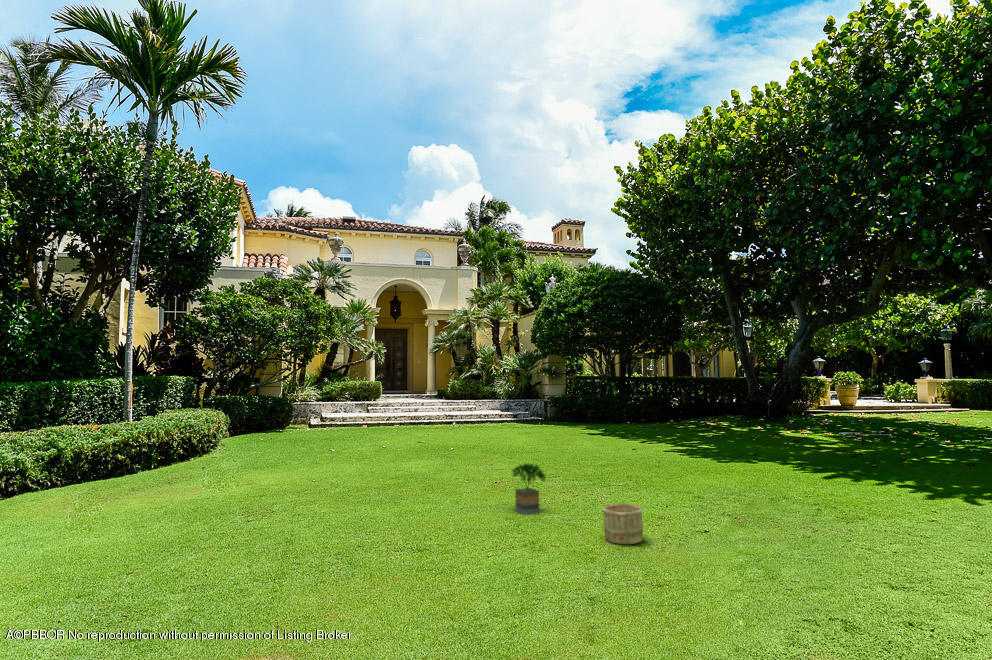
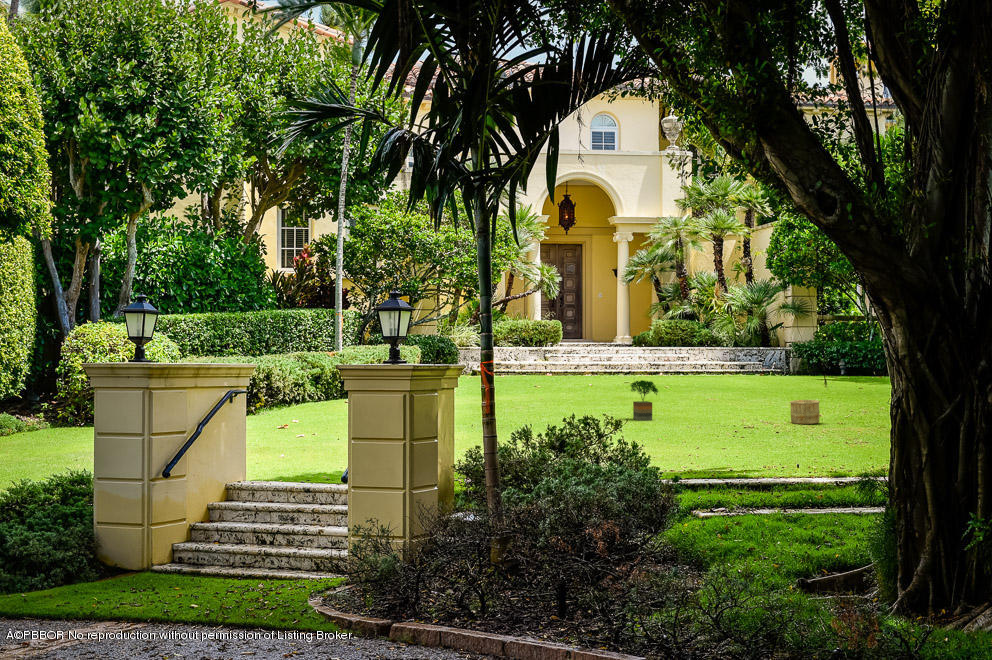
potted tree: present [512,464,546,515] -> present [631,380,658,421]

